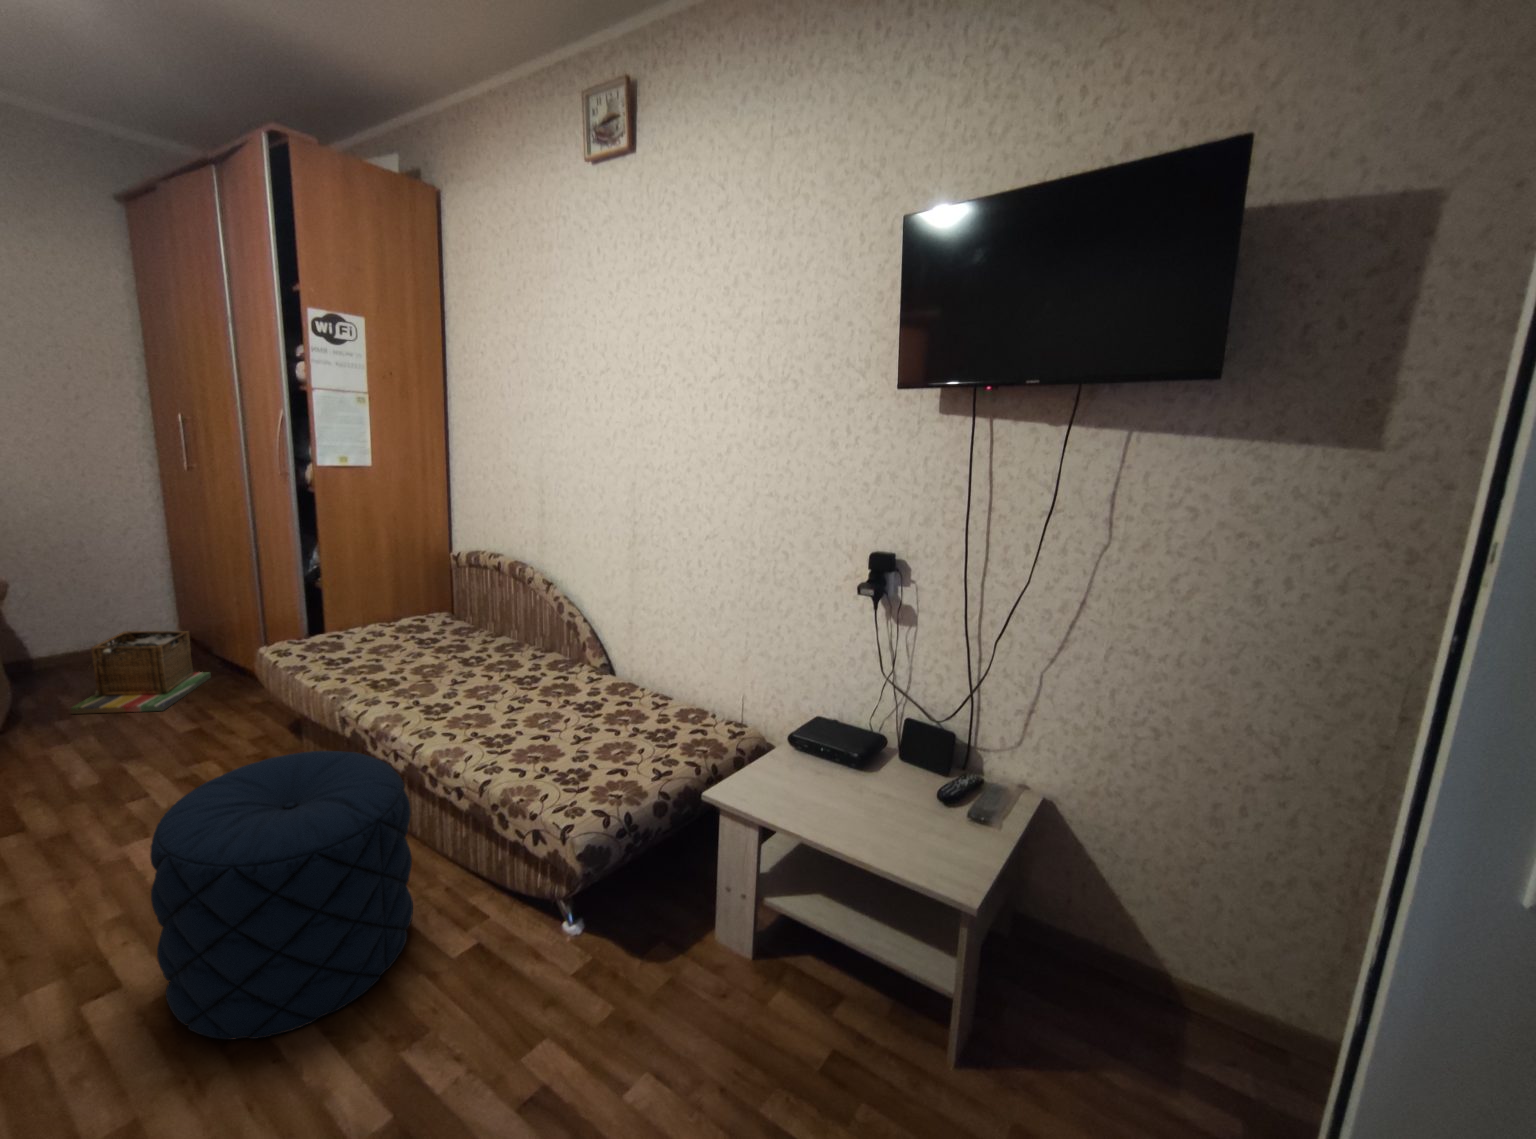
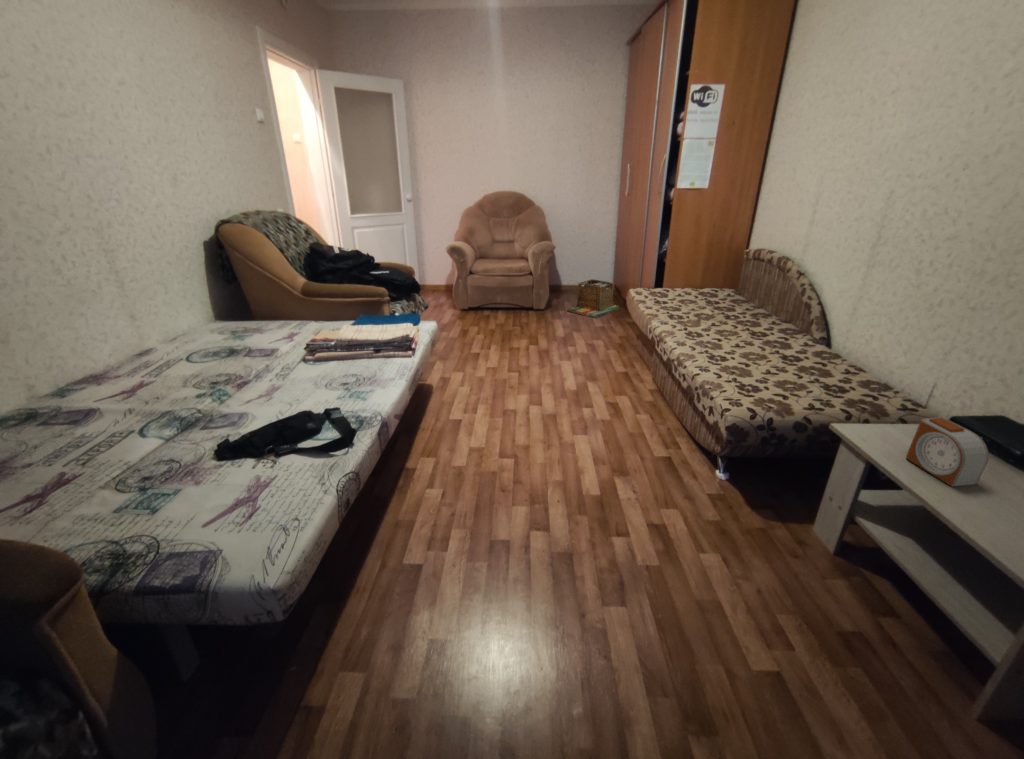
alarm clock: none [789,747,854,822] -> present [906,417,989,487]
pouf: present [150,751,413,1040] -> none [551,330,656,449]

